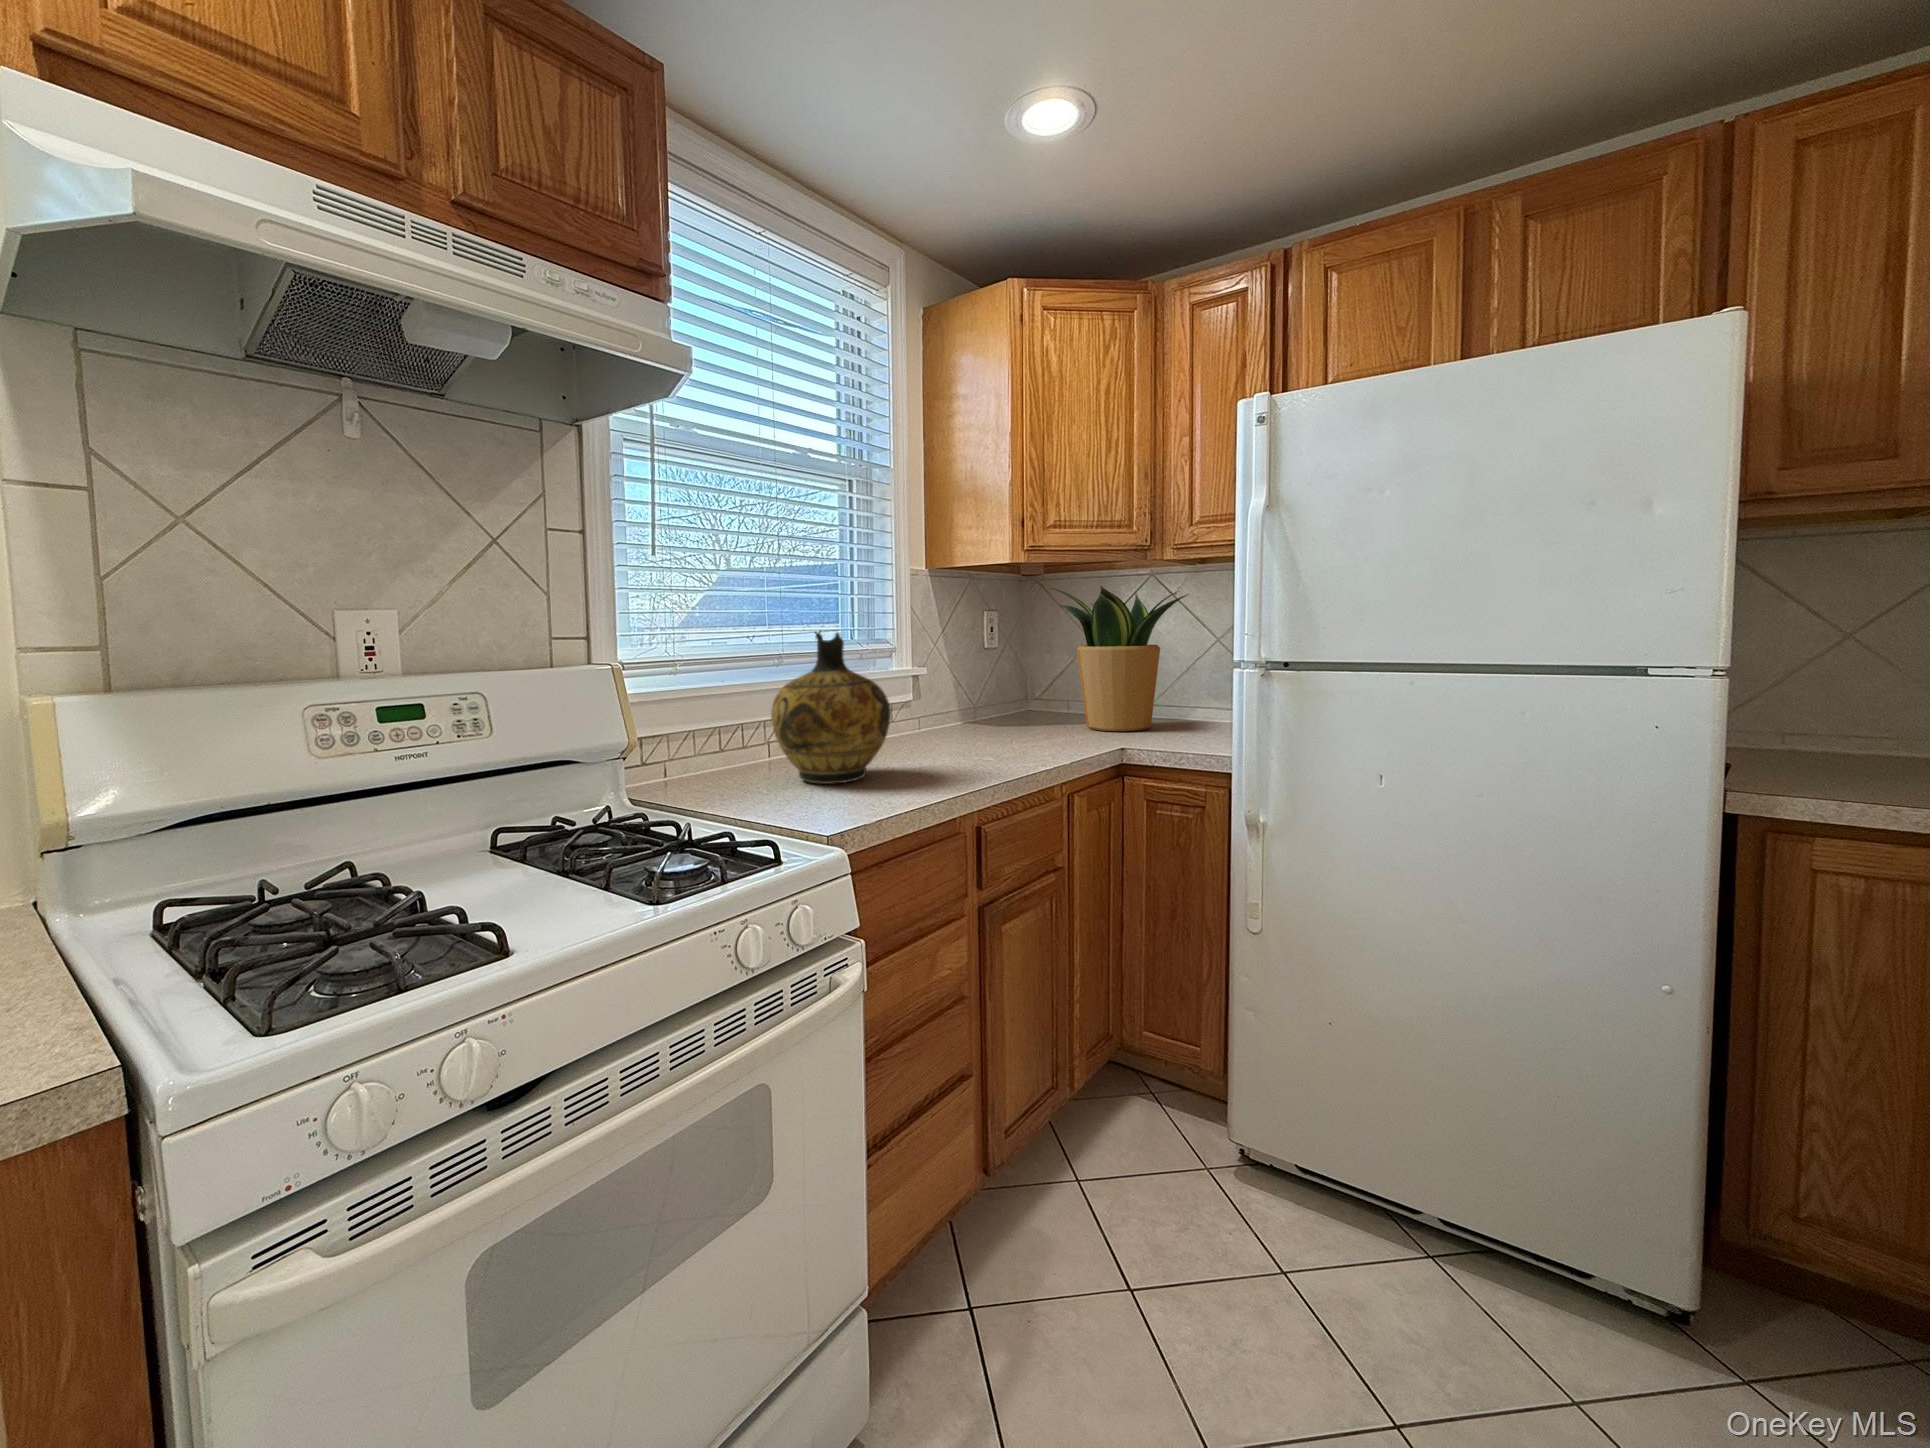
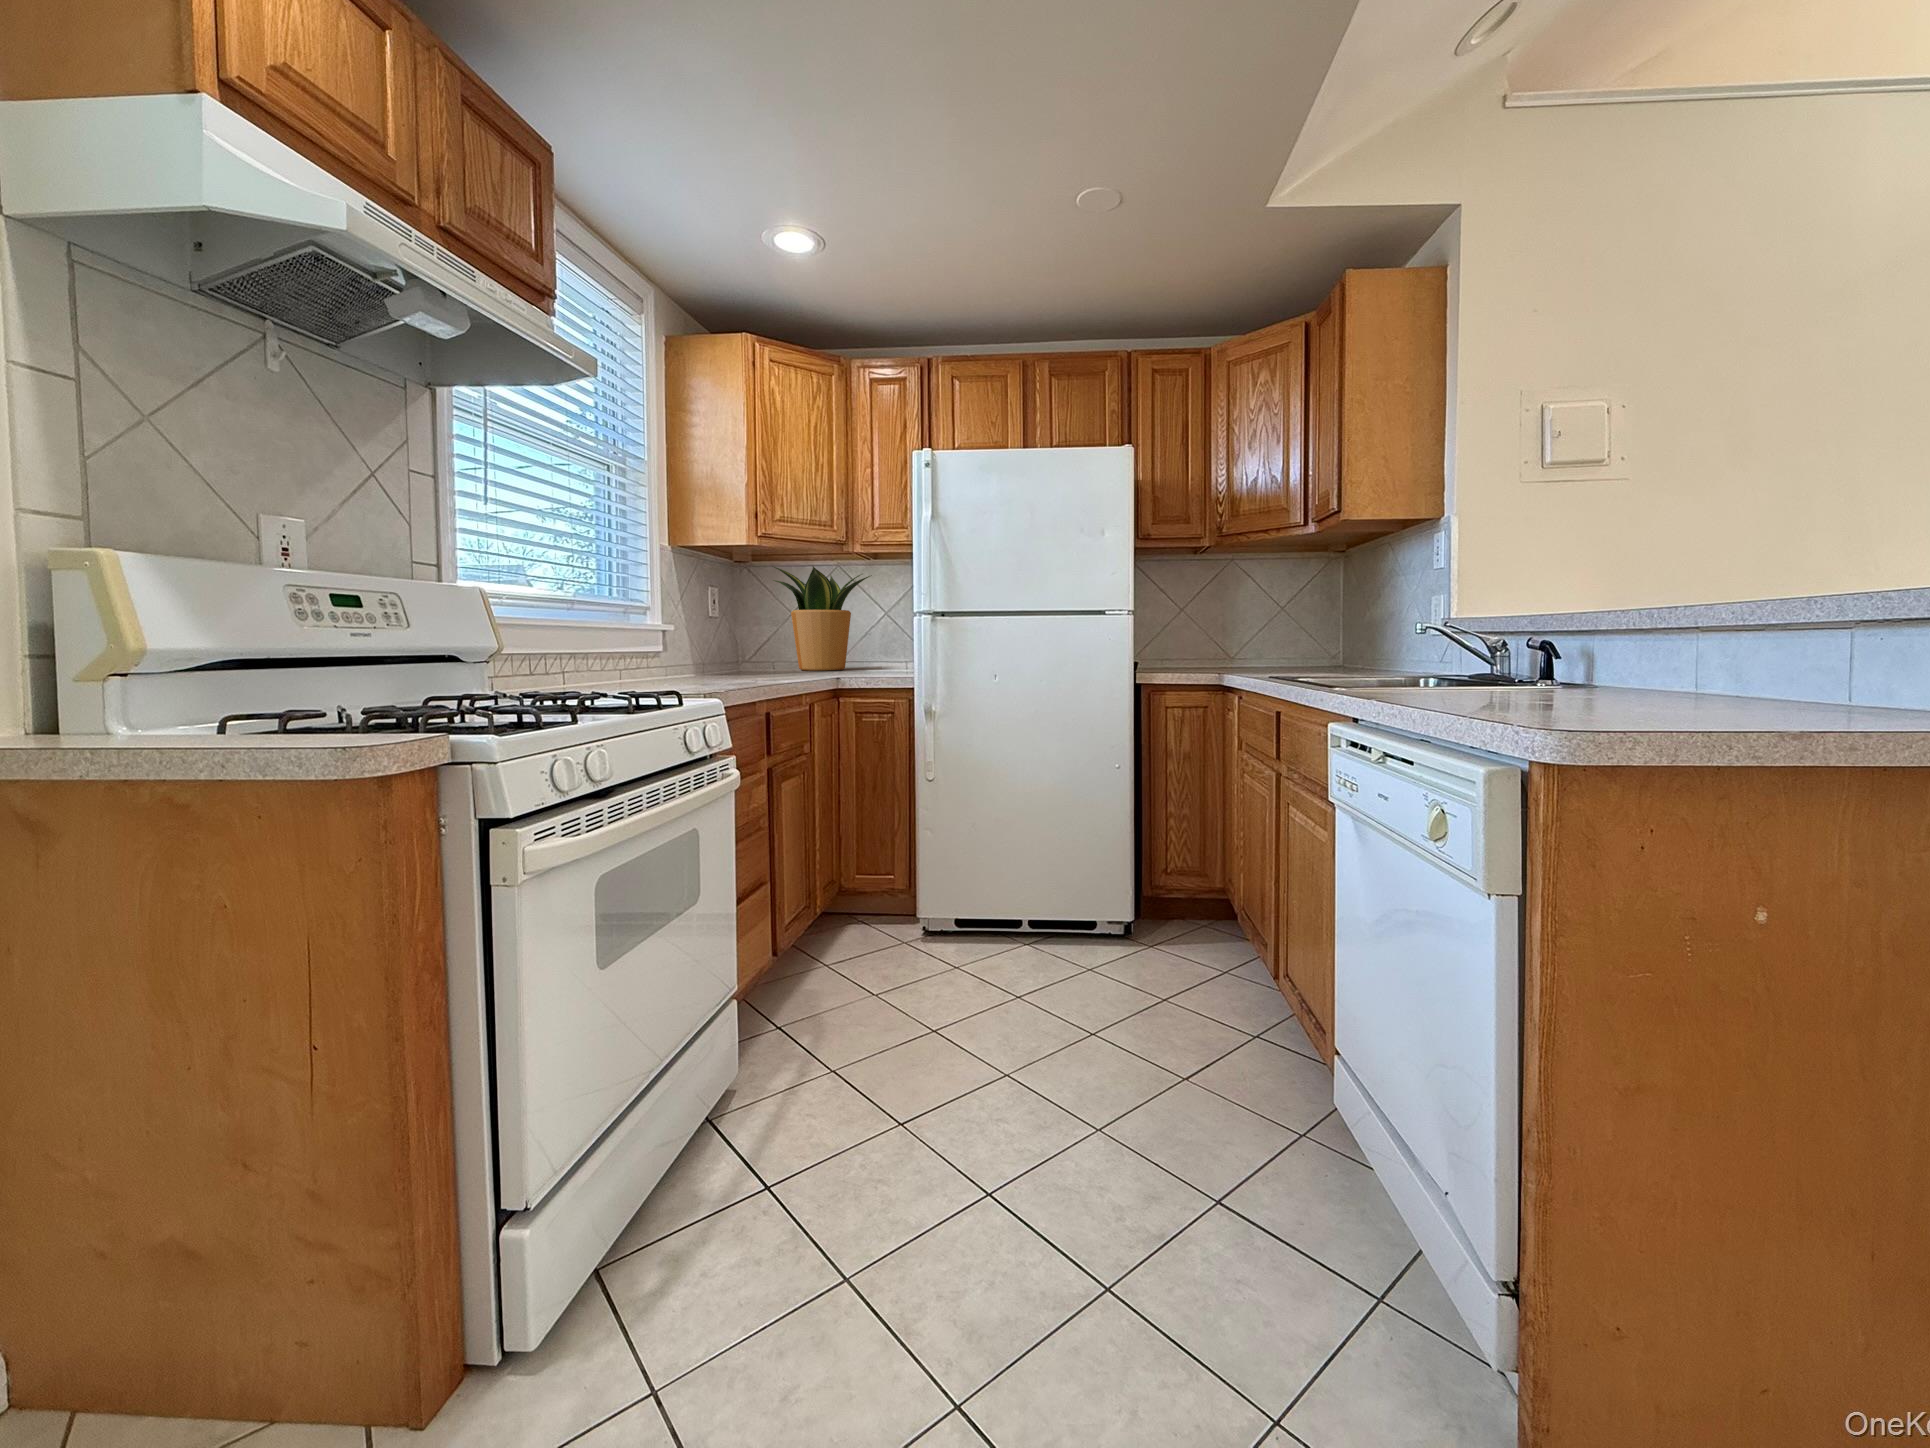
ceramic jug: present [771,632,891,784] -> none [601,577,699,688]

